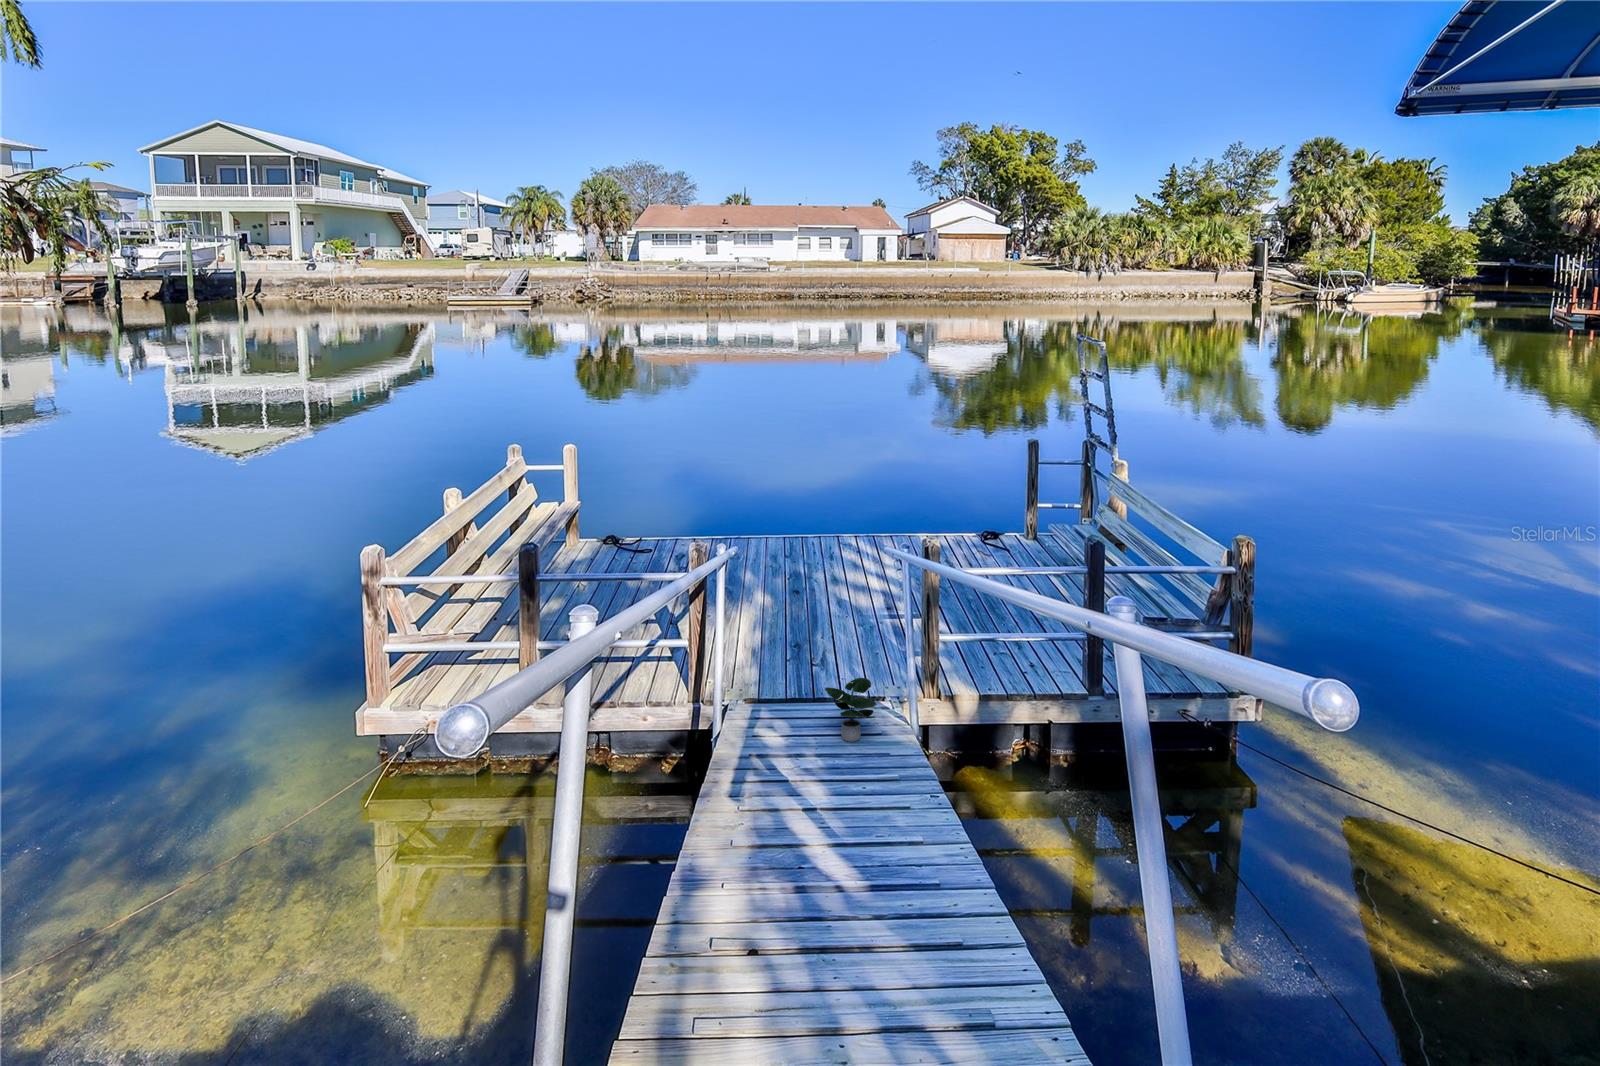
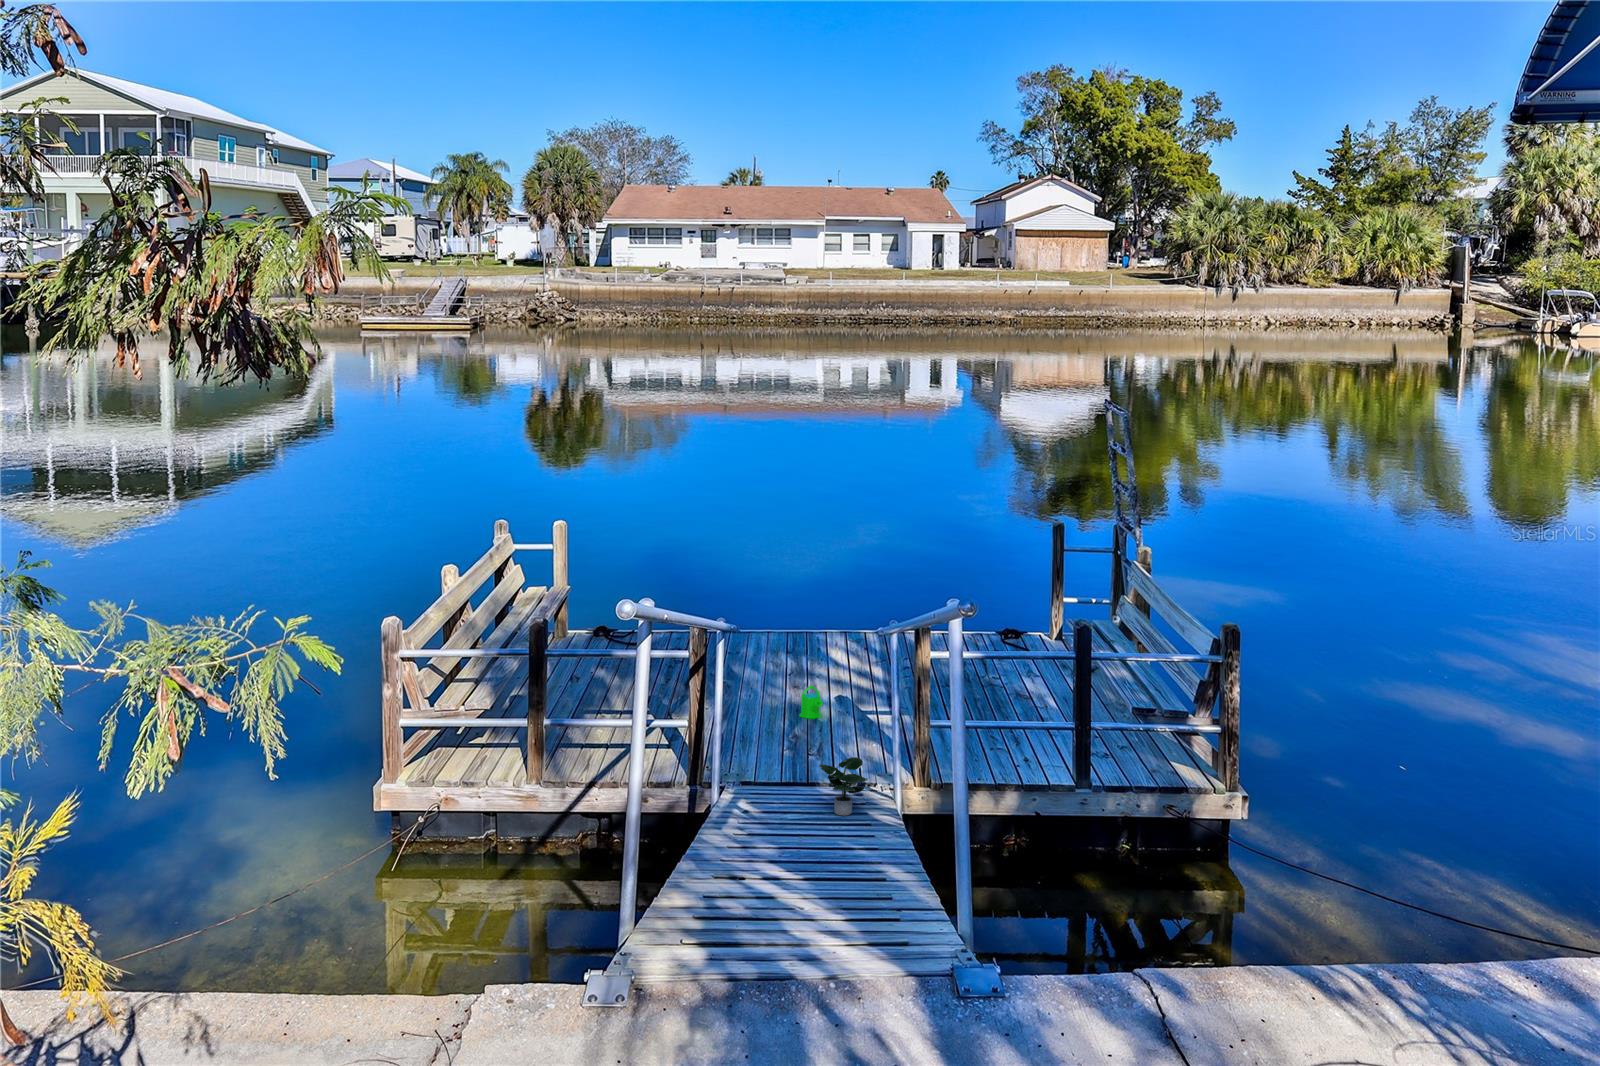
watering can: none [797,591,820,624] -> present [799,685,823,719]

